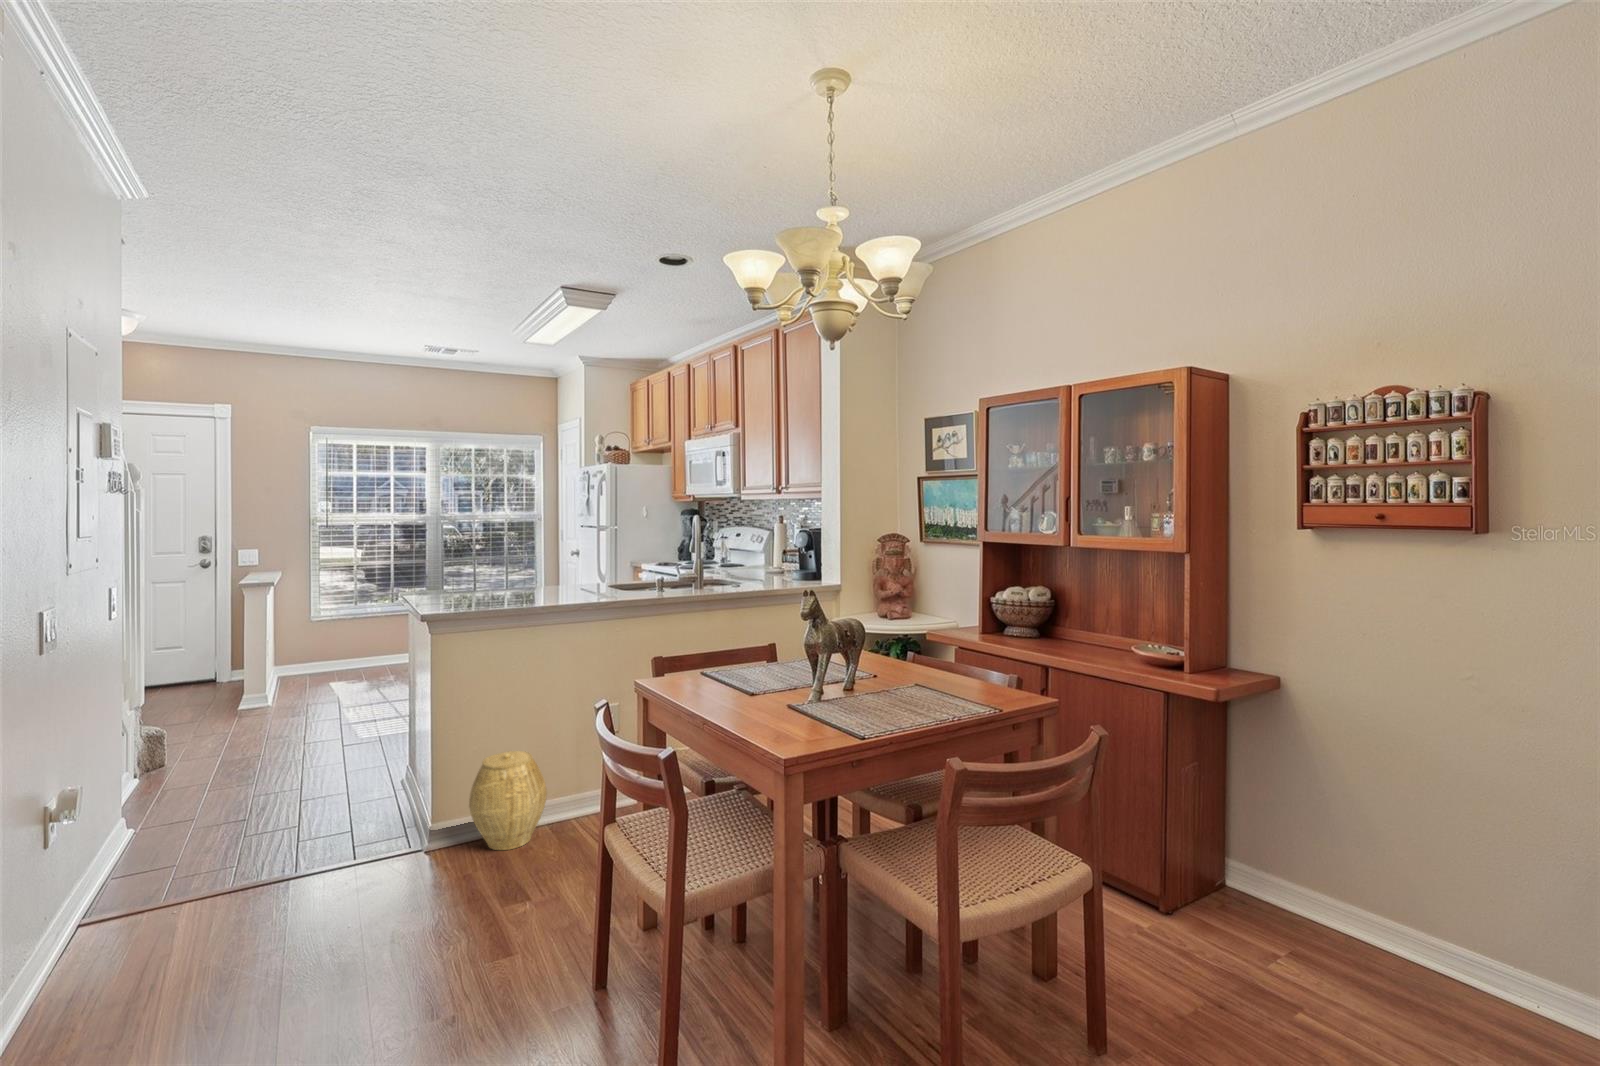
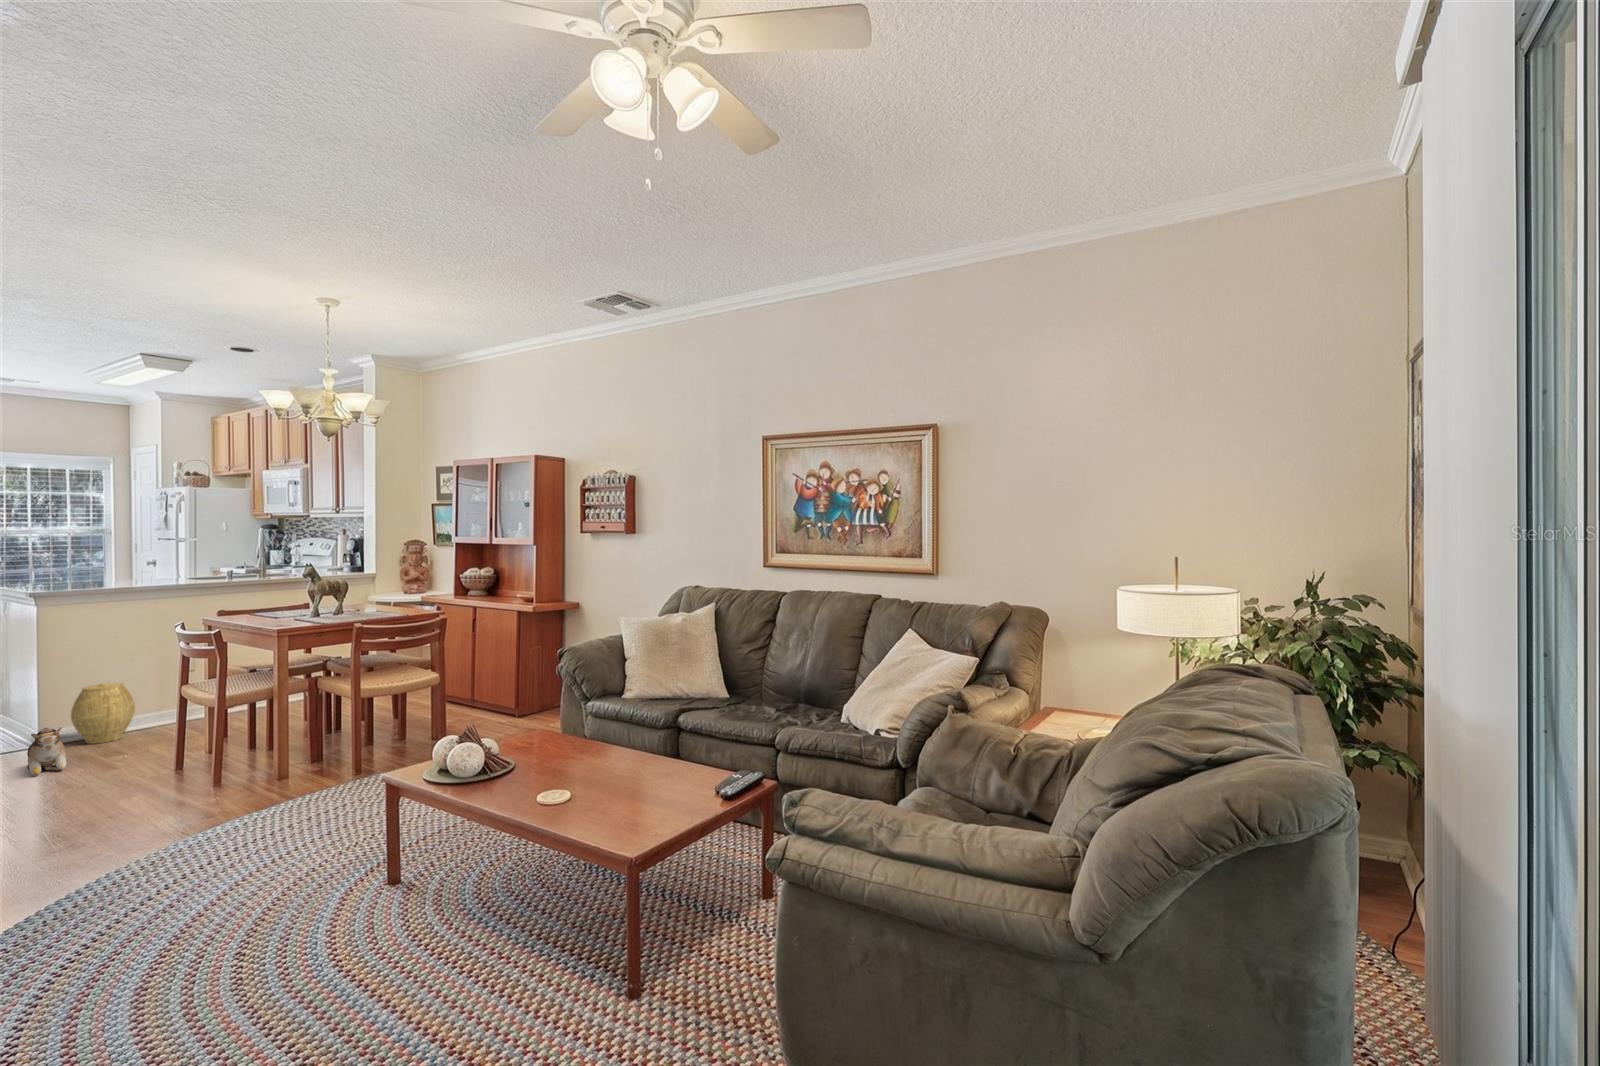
plush toy: none [391,864,451,946] -> present [27,727,67,776]

